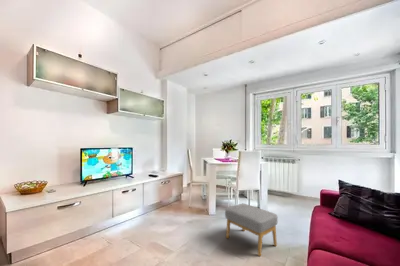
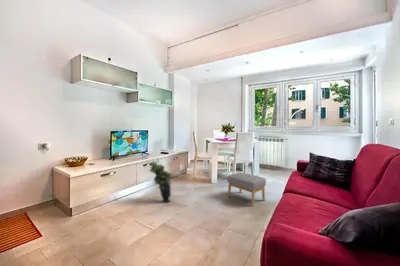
potted plant: none [119,187,153,246] -> present [149,162,171,202]

